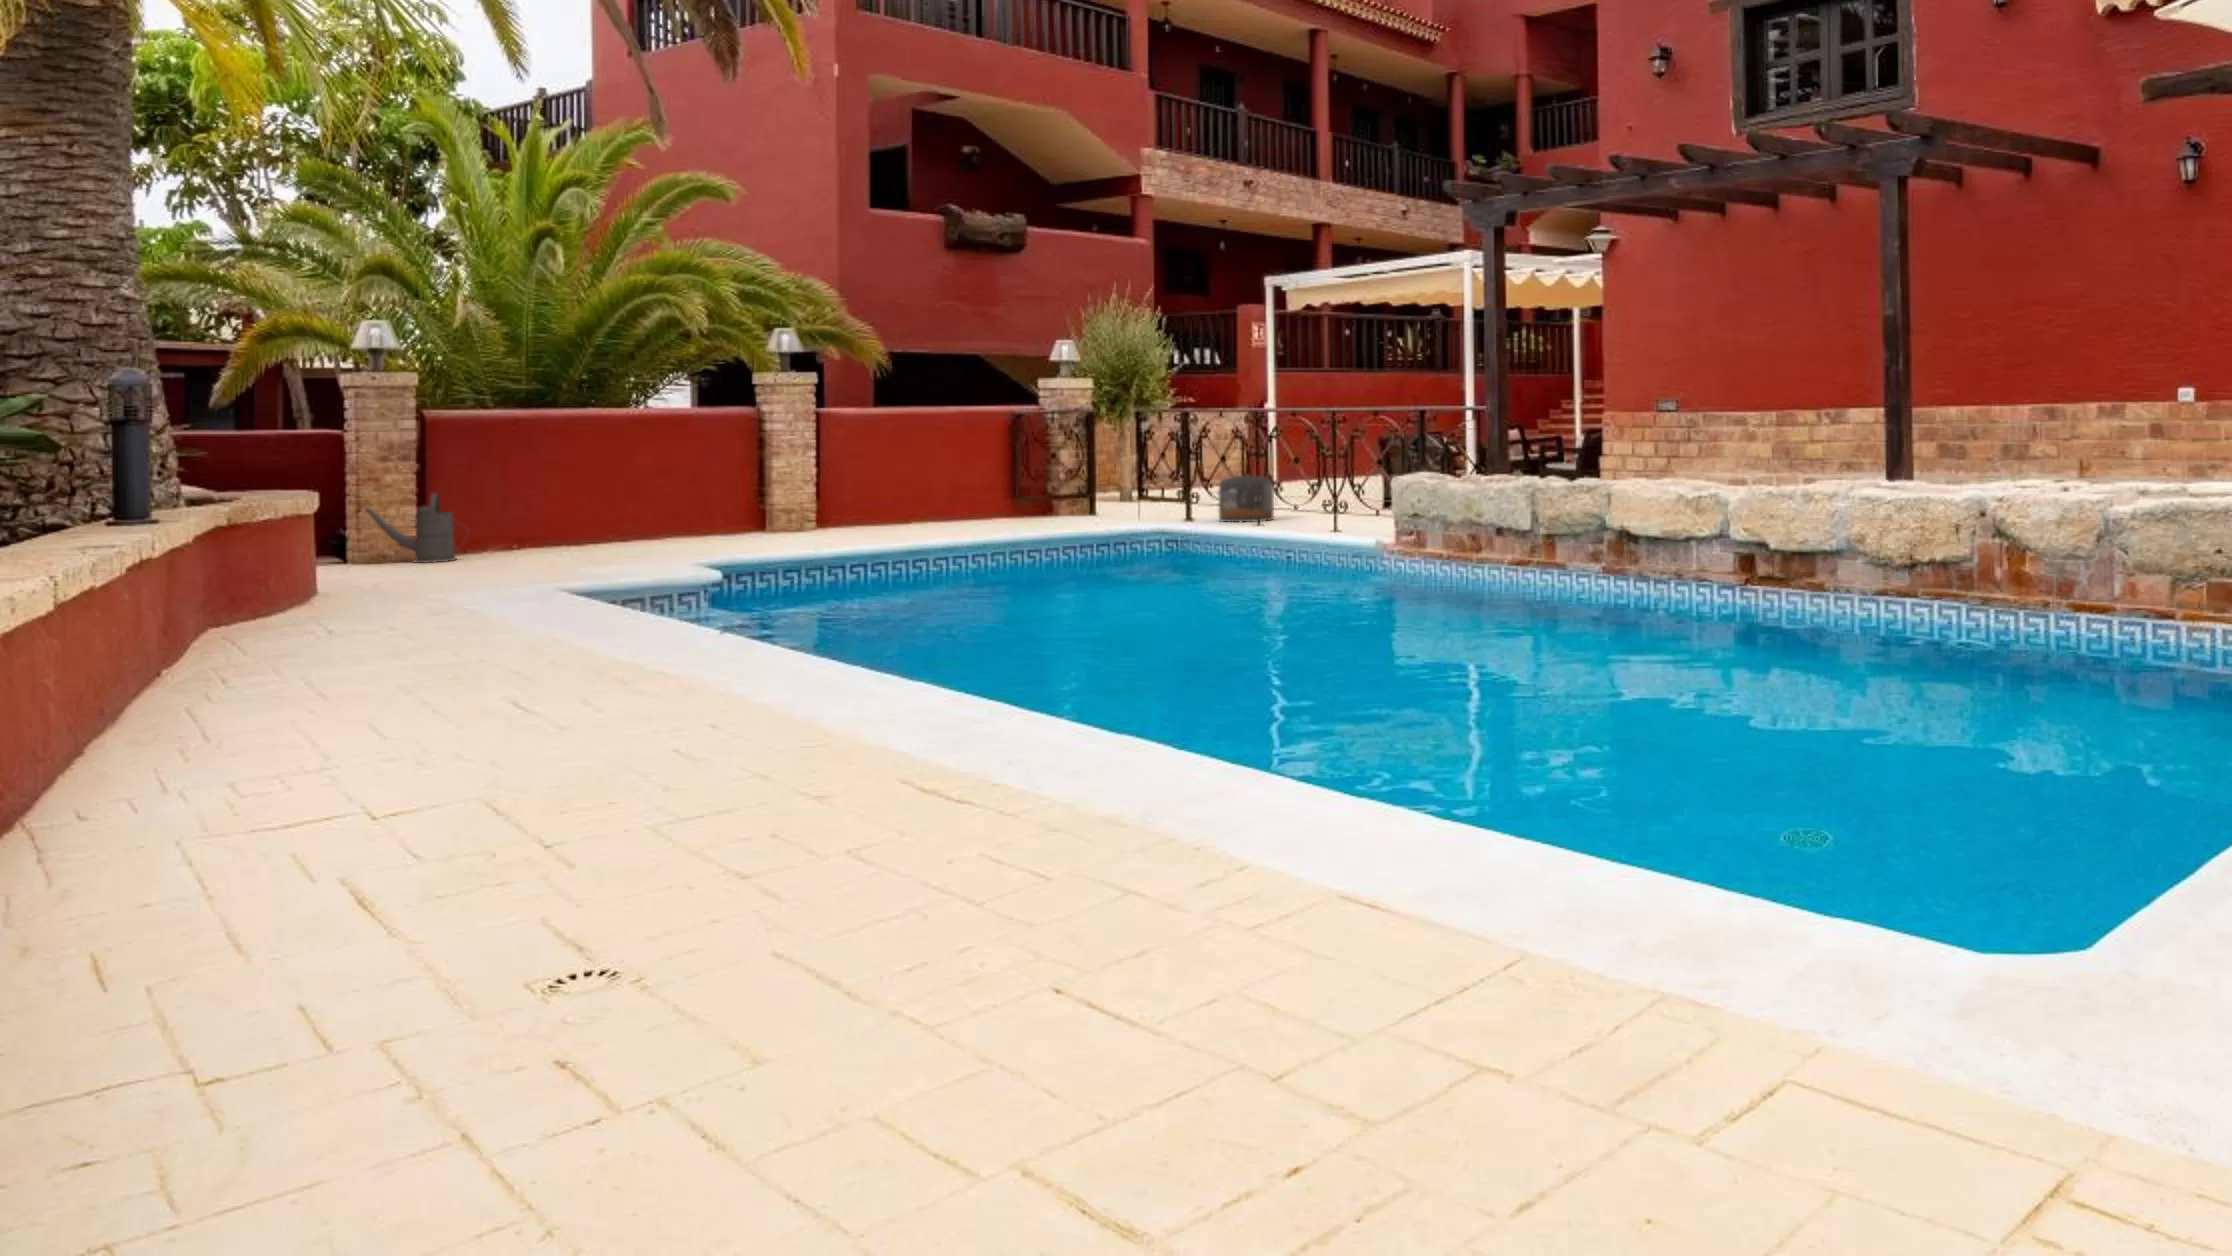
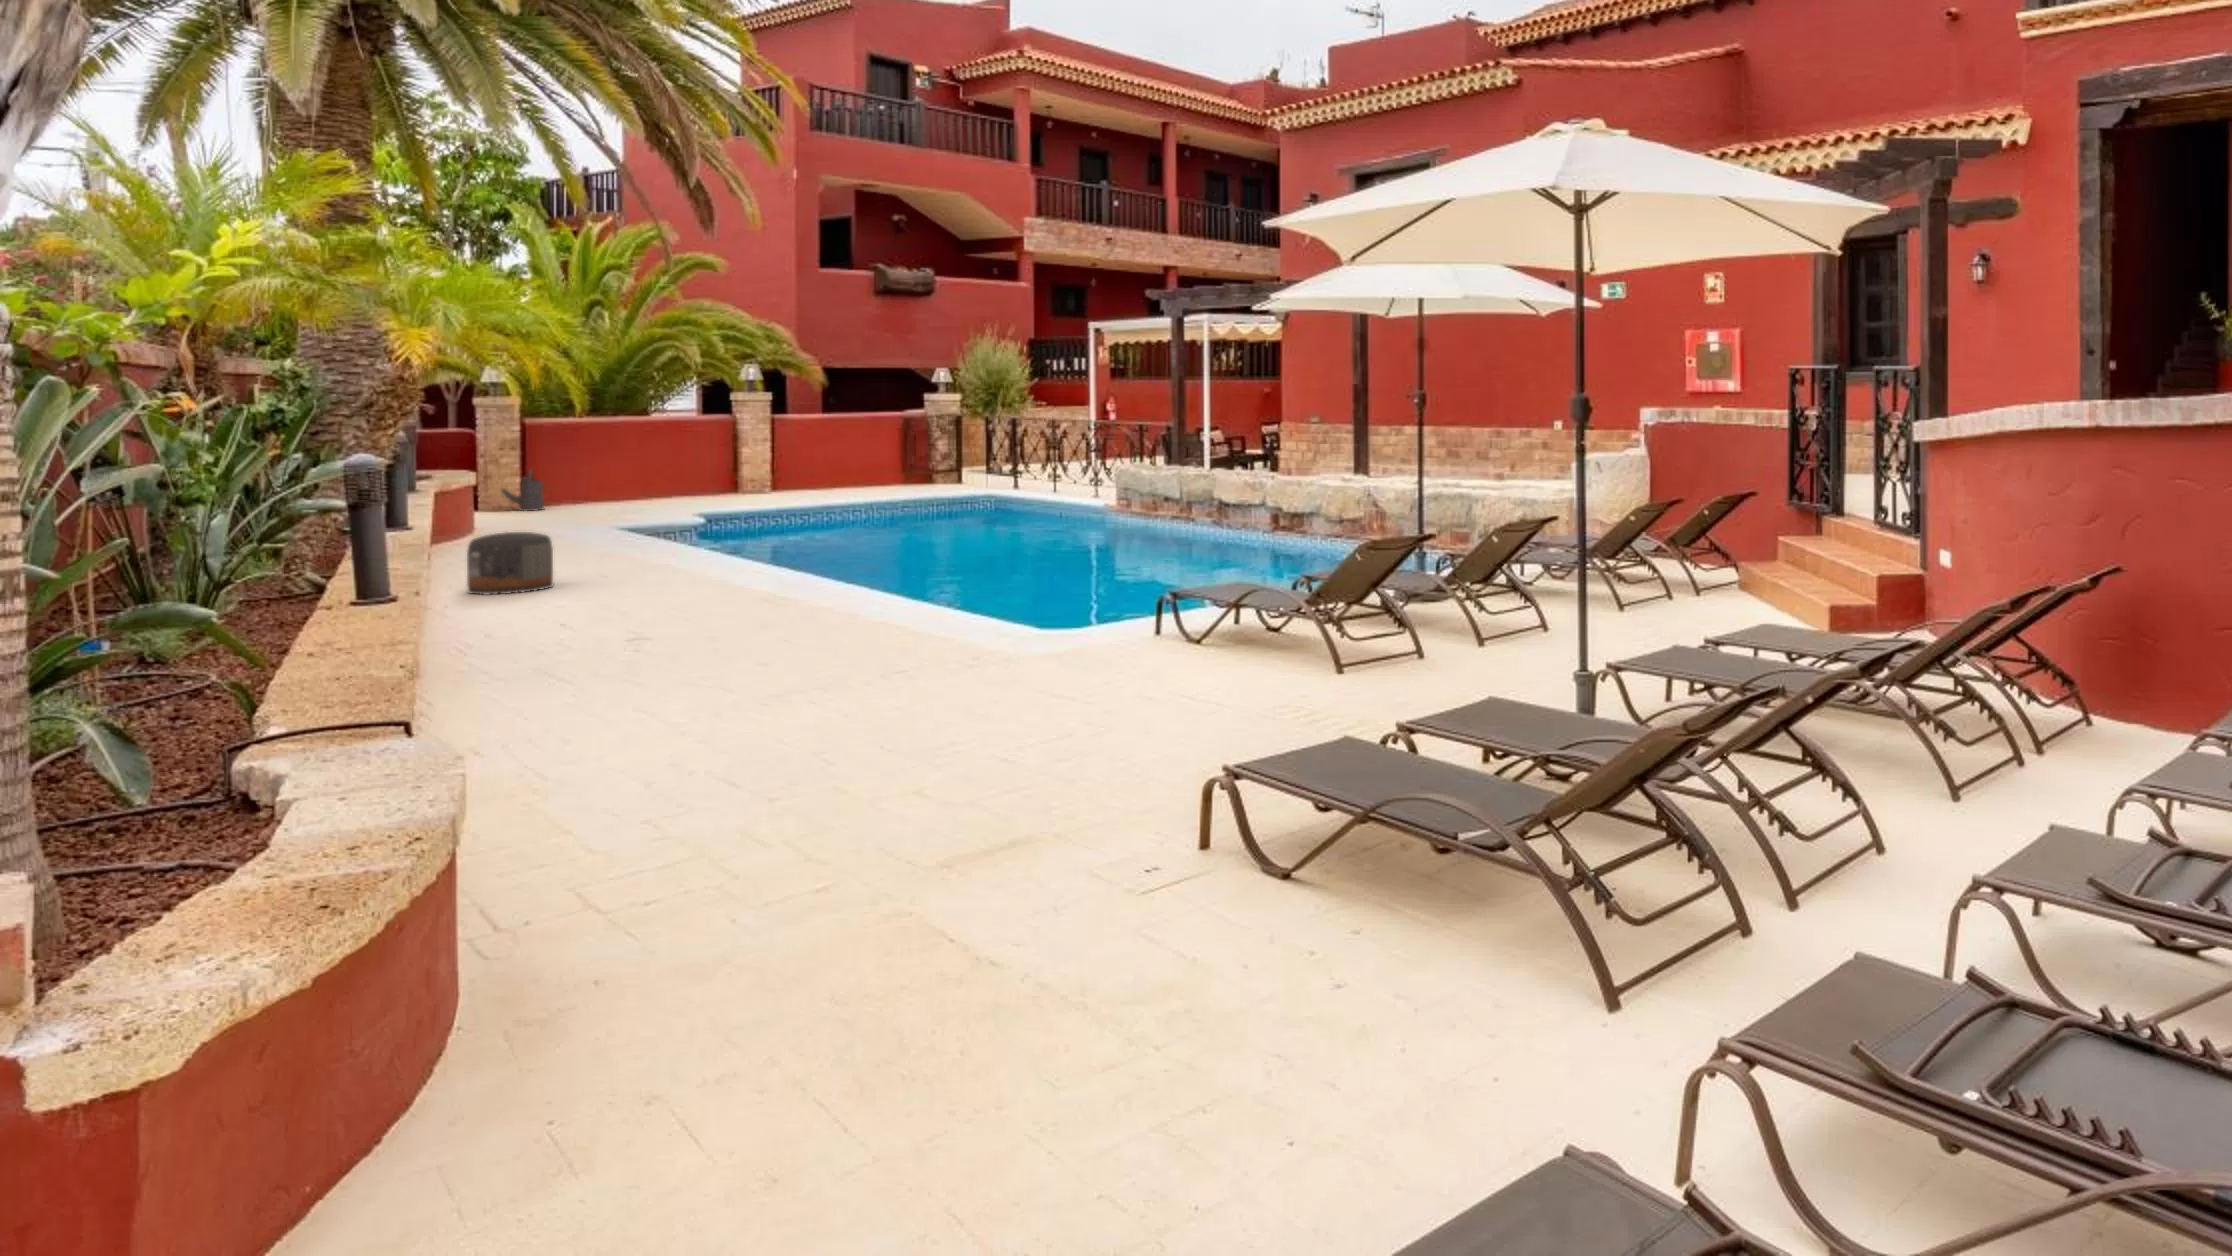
pouf: present [1218,475,1274,522] -> present [467,532,553,594]

